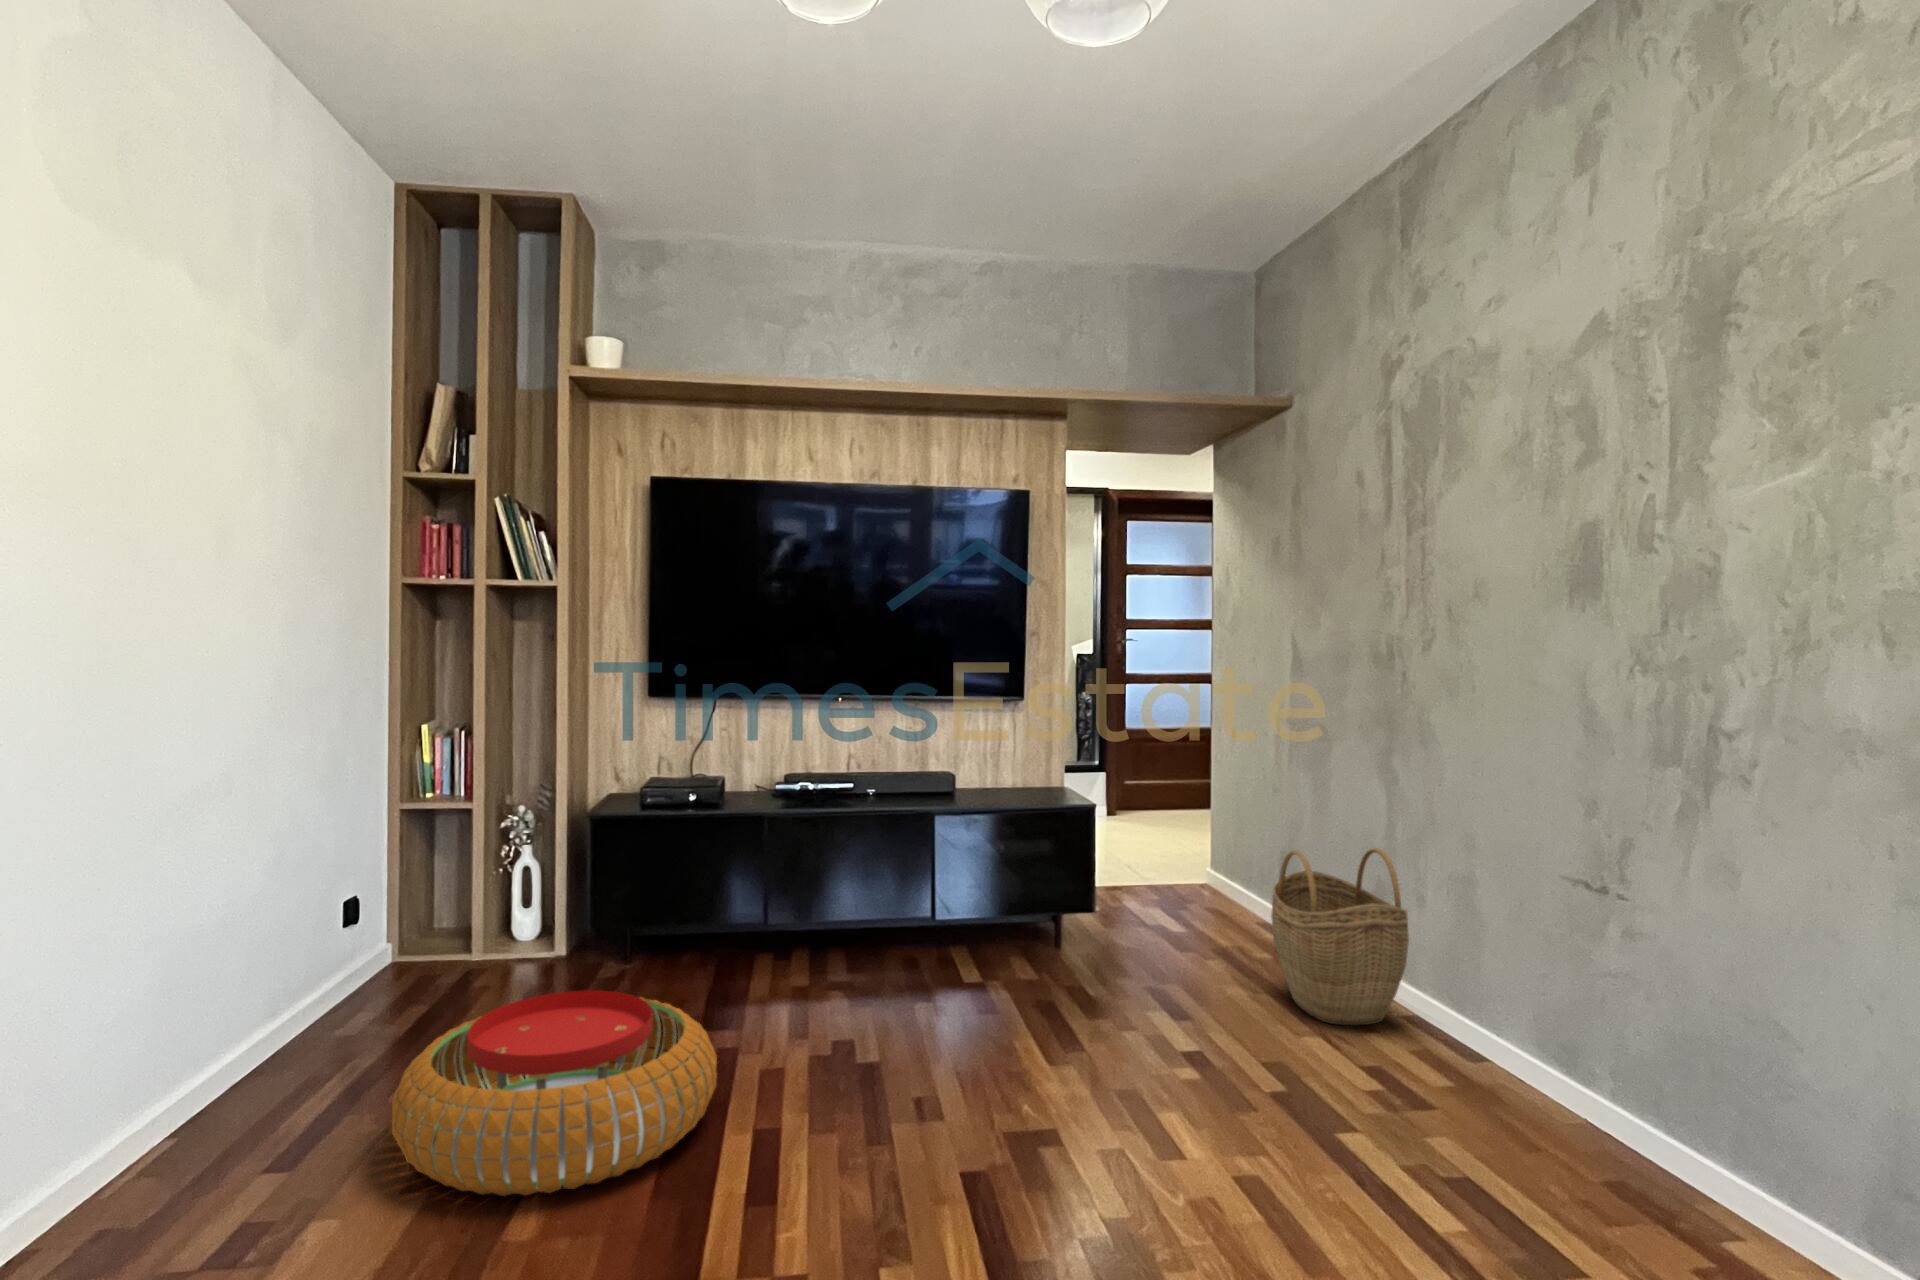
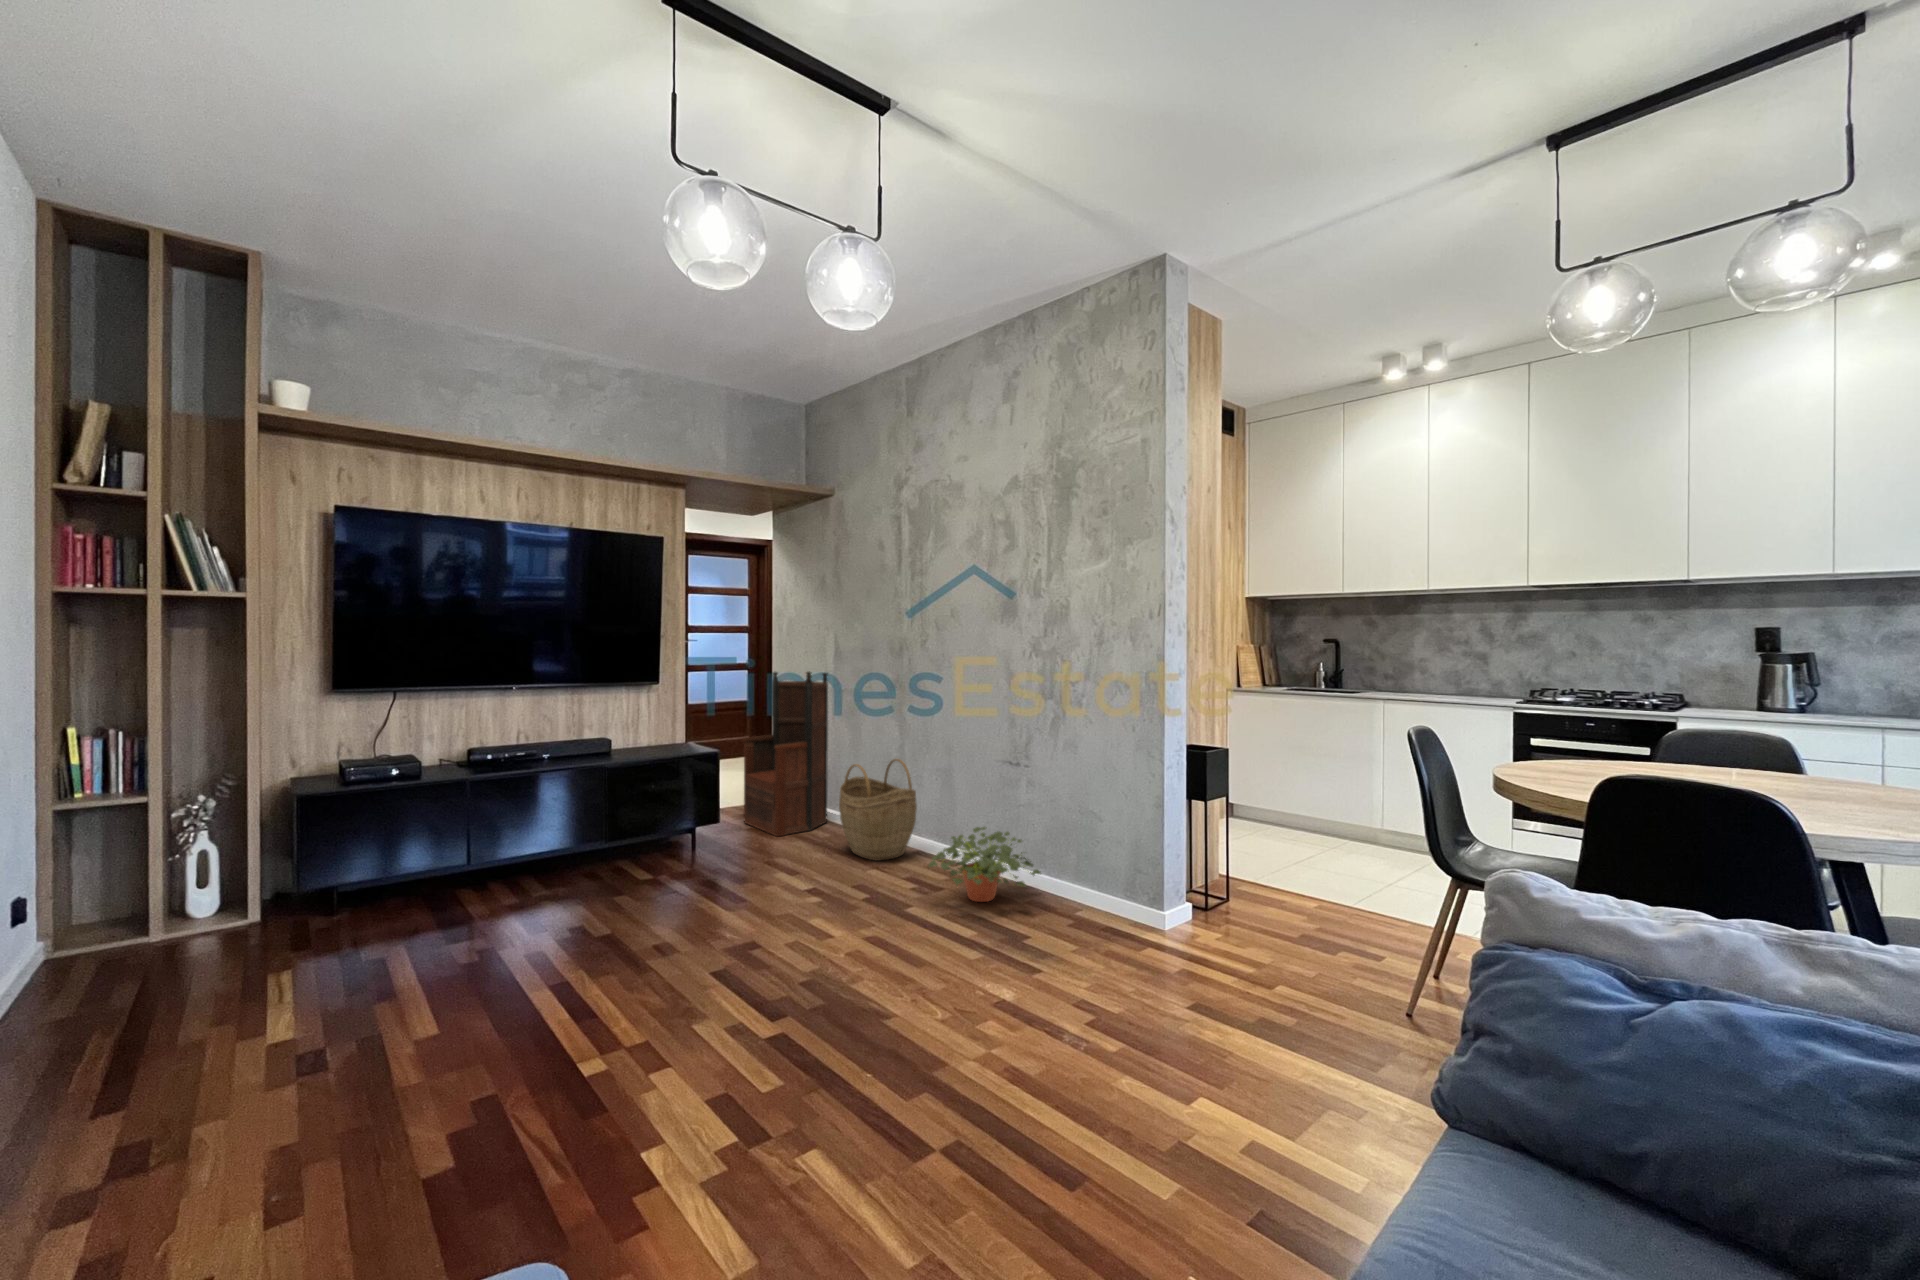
armchair: none [1147,688,1279,949] -> present [742,671,828,836]
pouf: present [392,990,717,1196] -> none [213,917,514,1085]
potted plant: none [1387,1003,1642,1164] -> present [929,827,1041,902]

